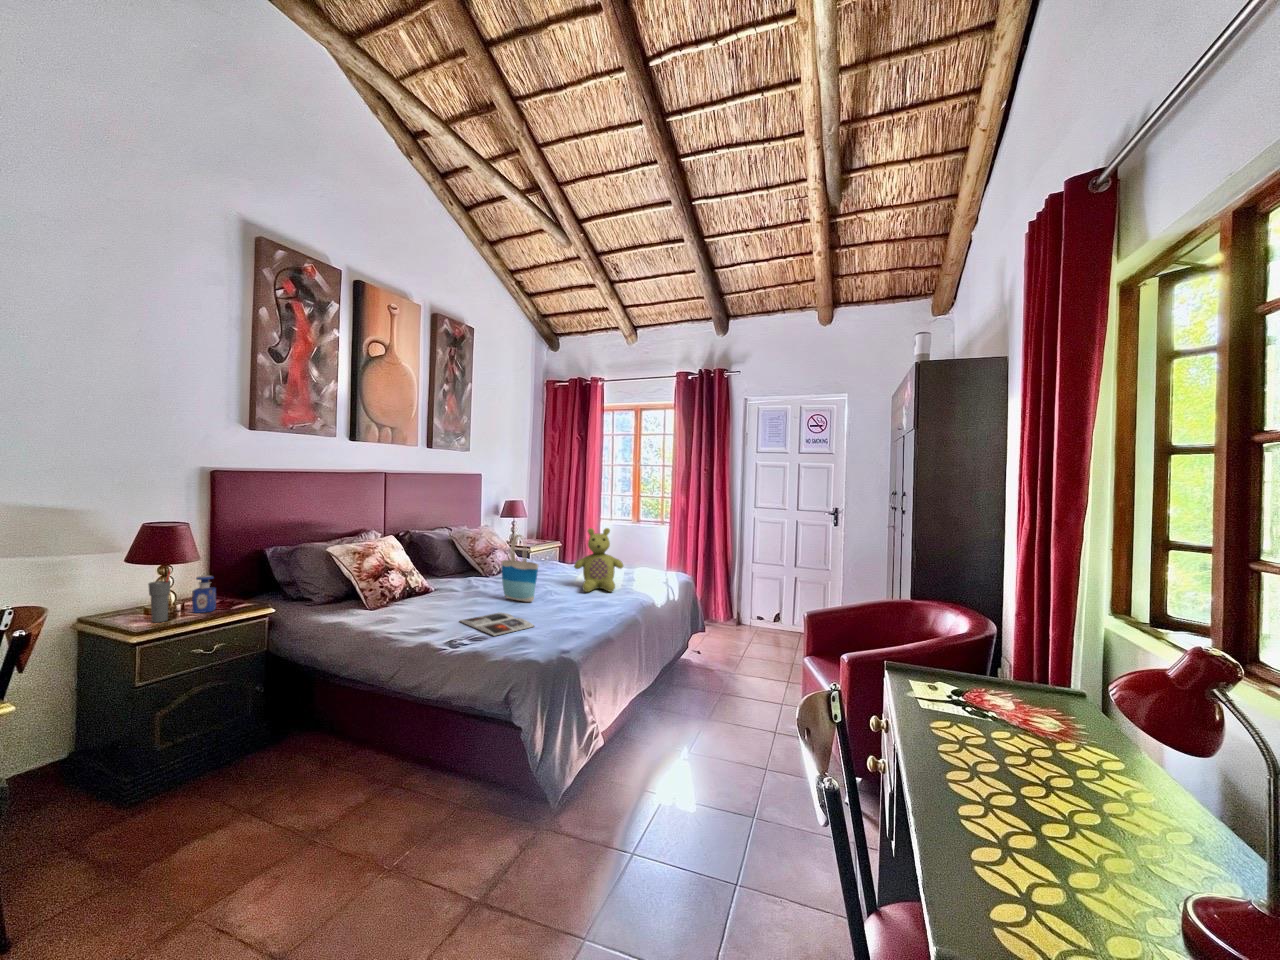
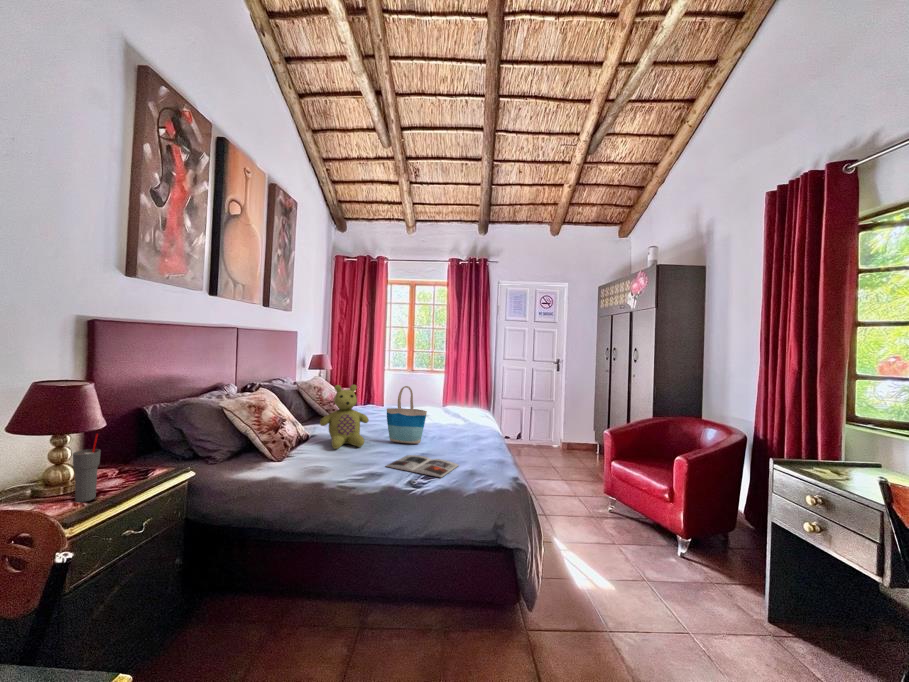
stuffed bear: present [574,528,623,592] -> present [320,385,369,449]
perfume bottle: present [192,575,216,613] -> none [109,439,135,484]

